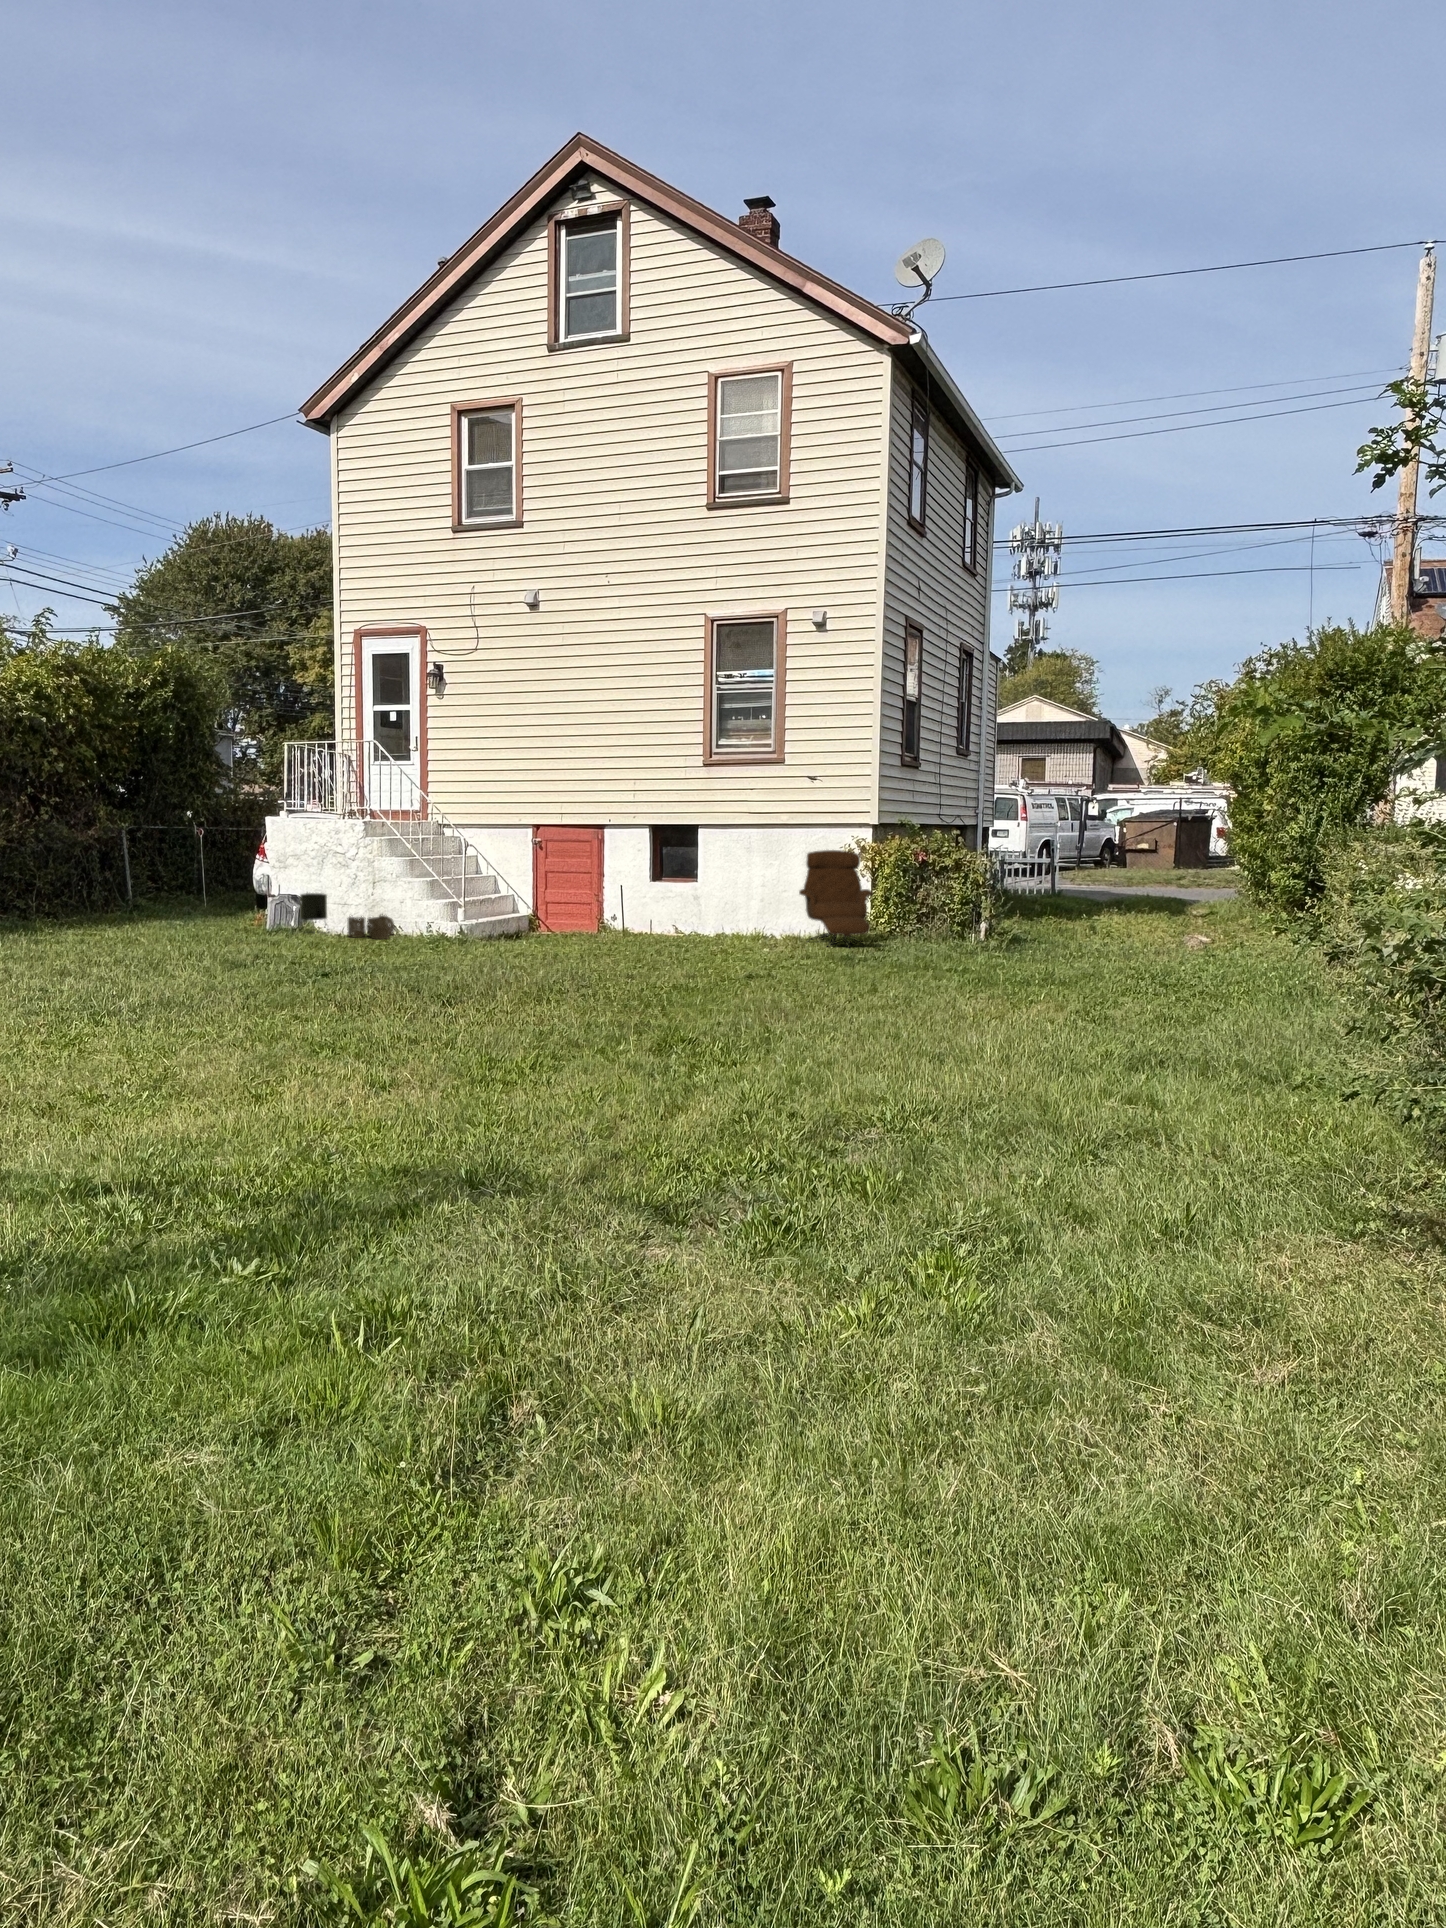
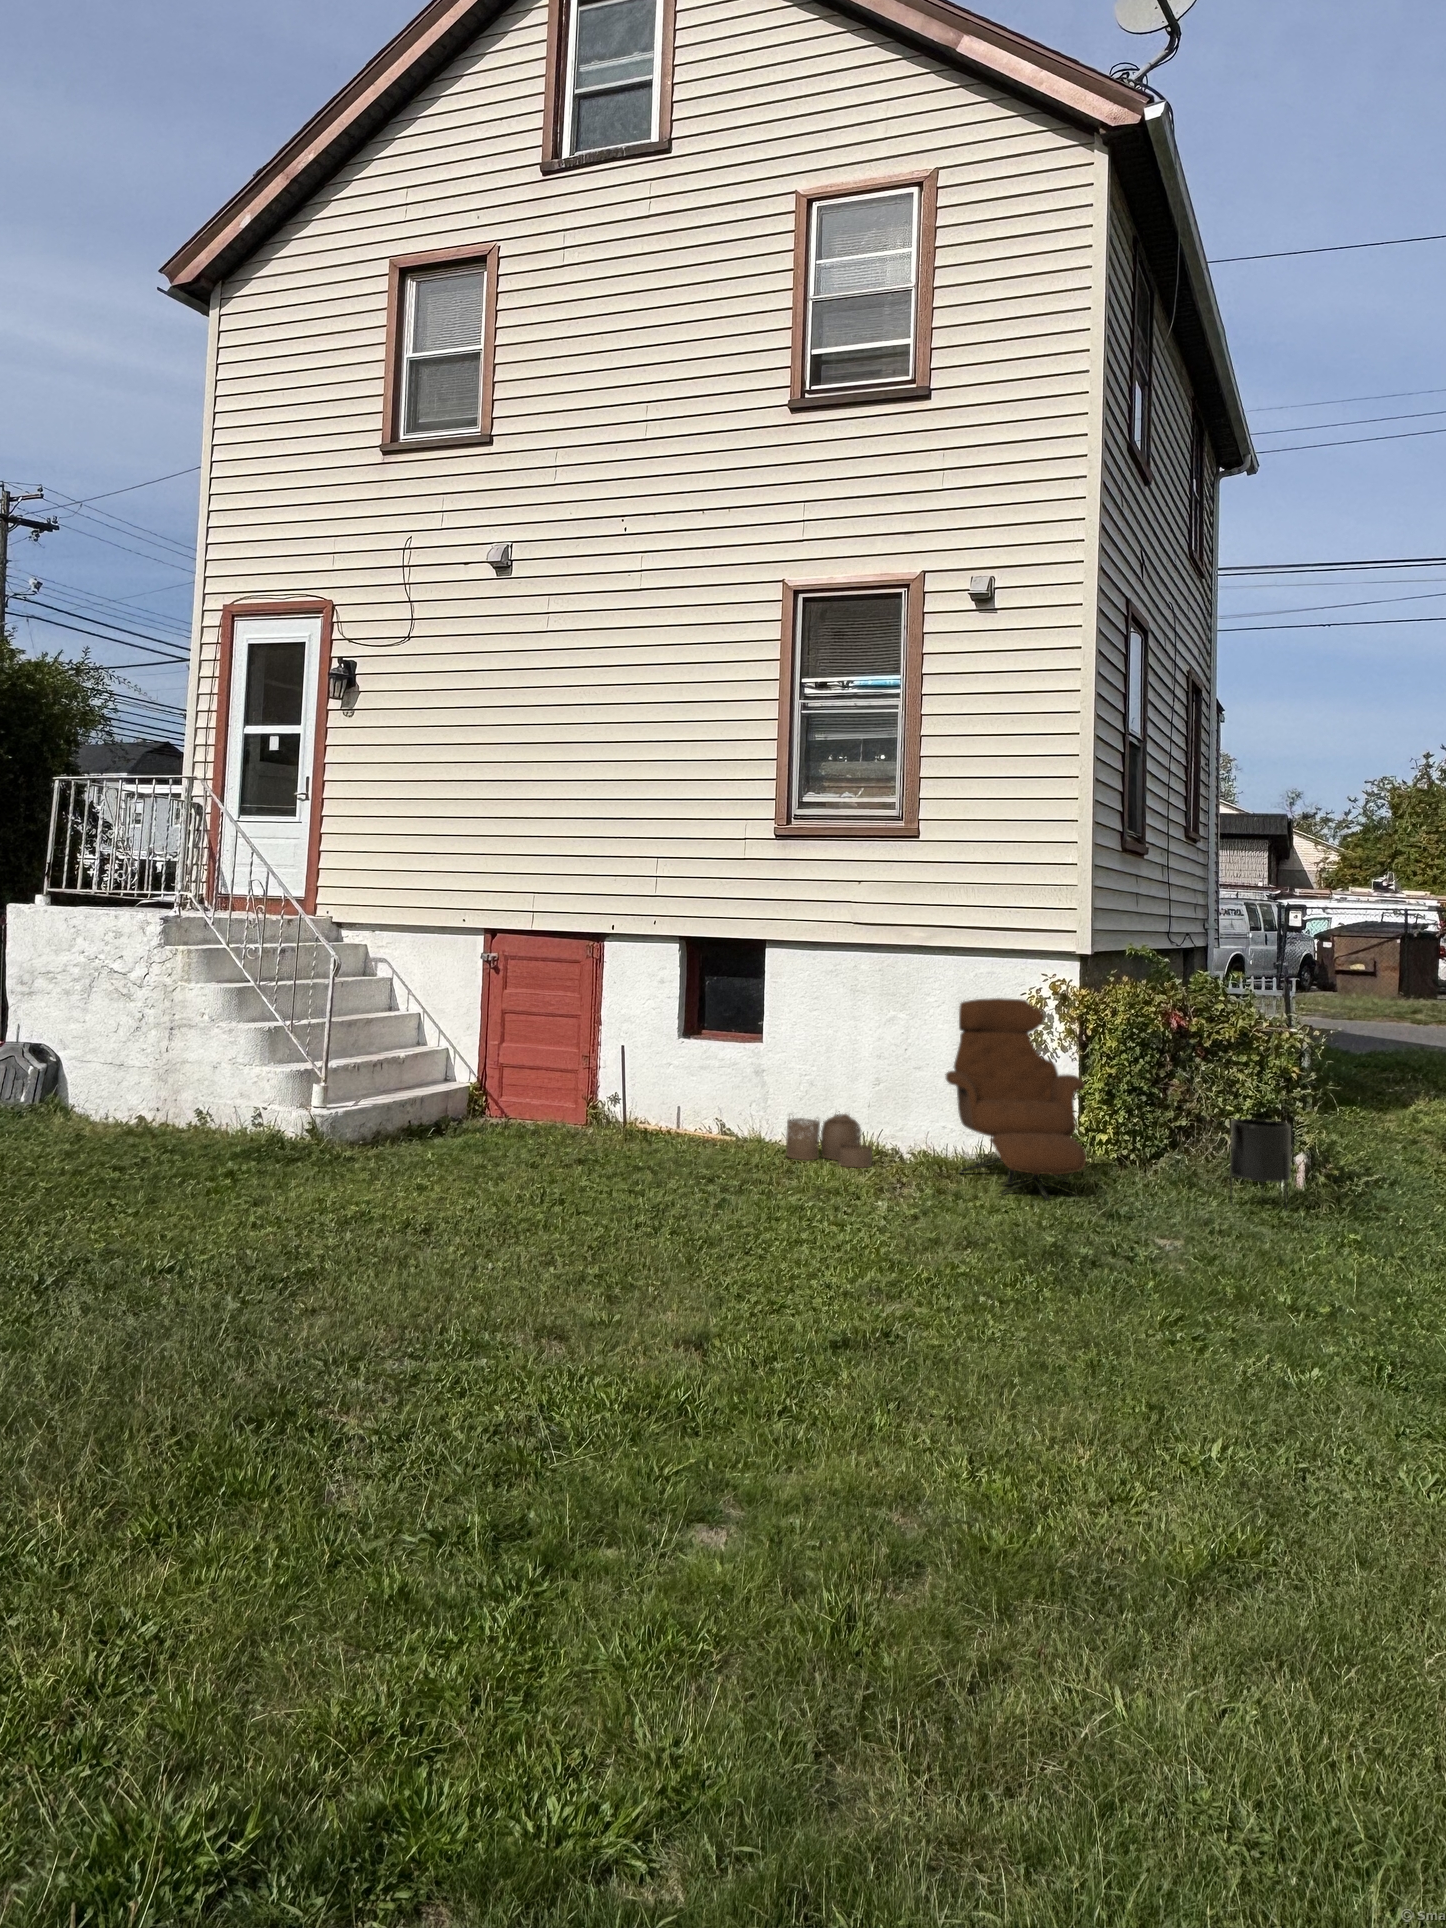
planter: present [300,893,327,928] -> present [1230,1118,1291,1199]
woven basket: present [347,914,394,939] -> present [786,1114,872,1168]

